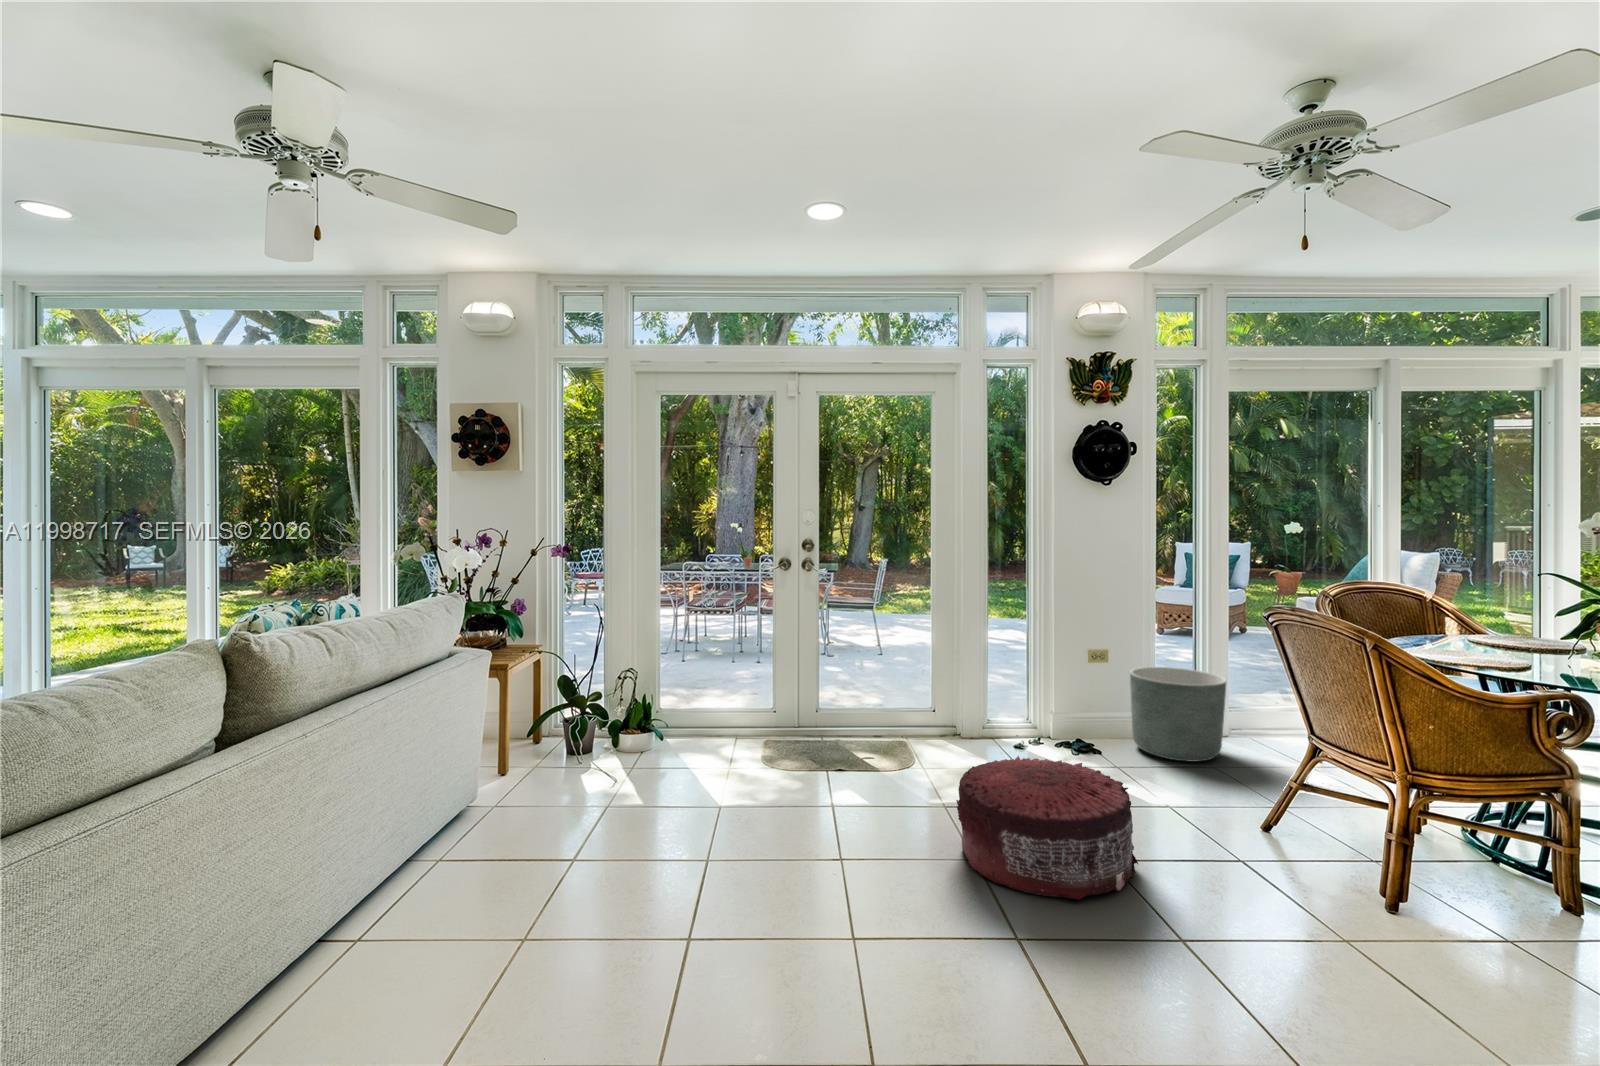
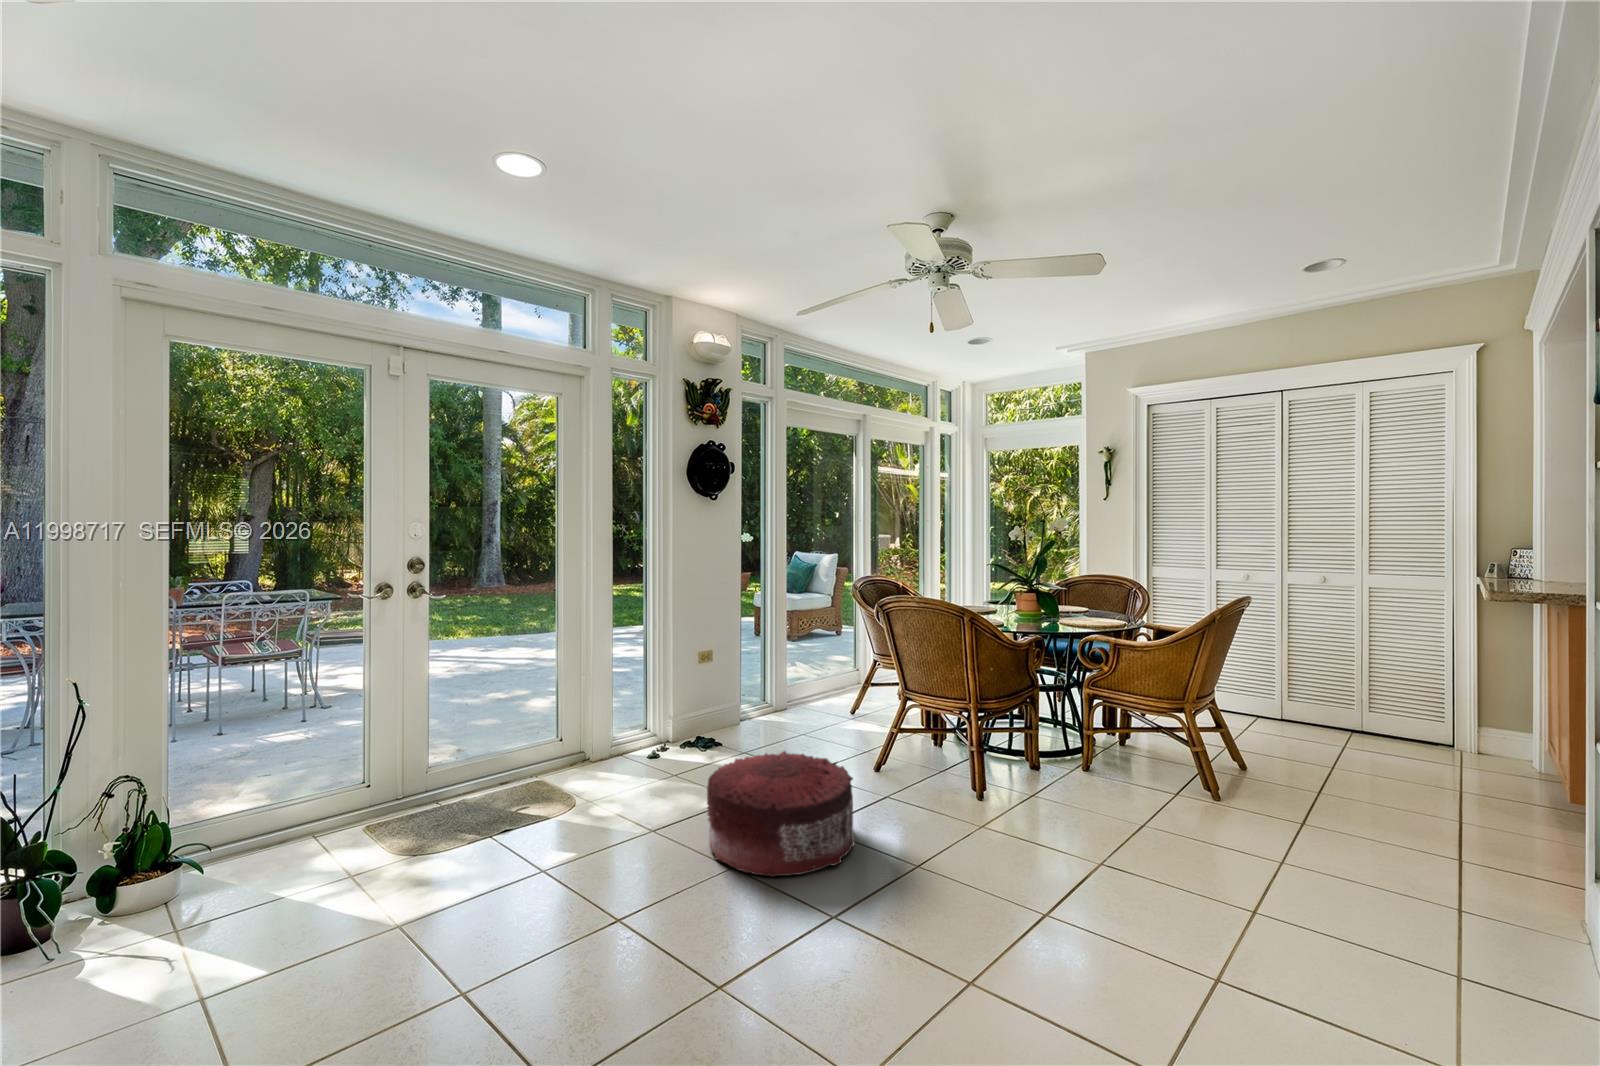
planter: present [1130,667,1226,762] -> none [734,656,805,734]

